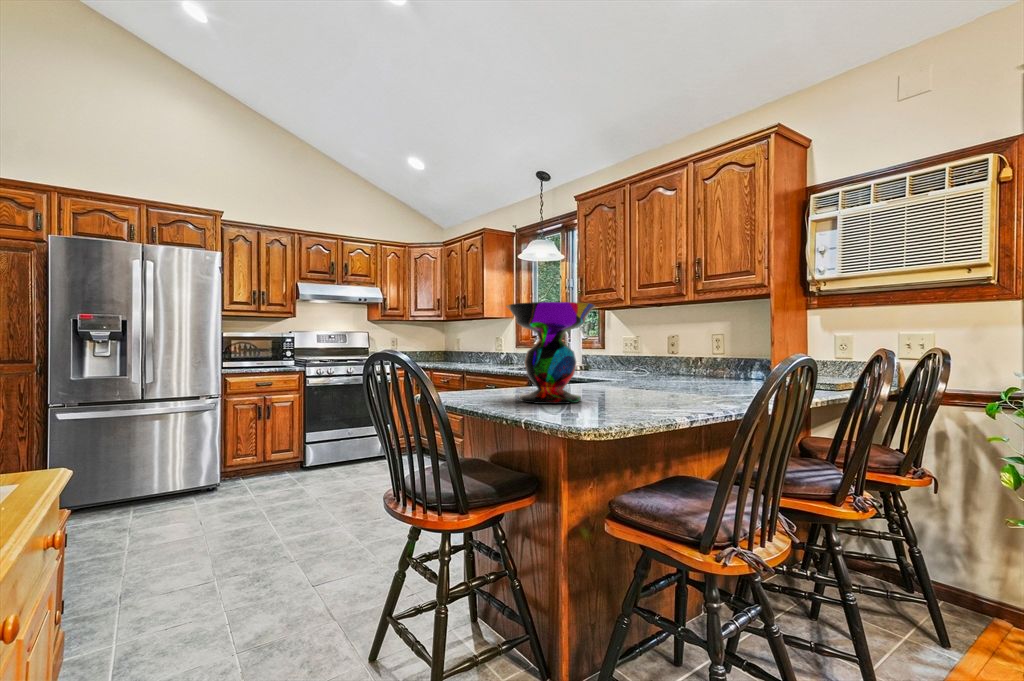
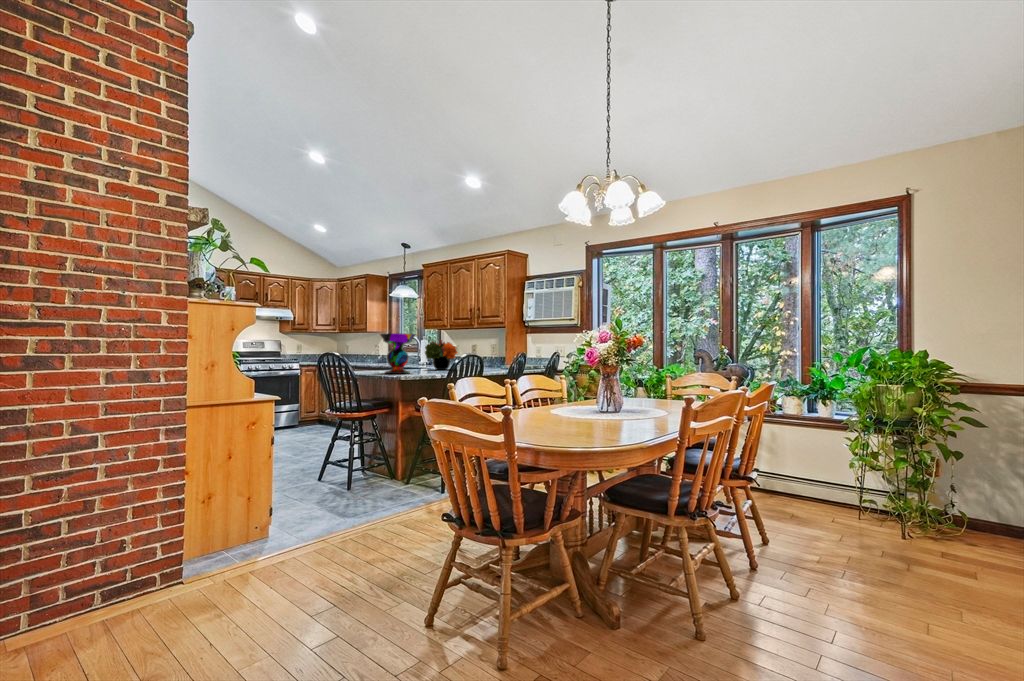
flower arrangement: none [597,323,670,387] -> present [425,340,458,370]

